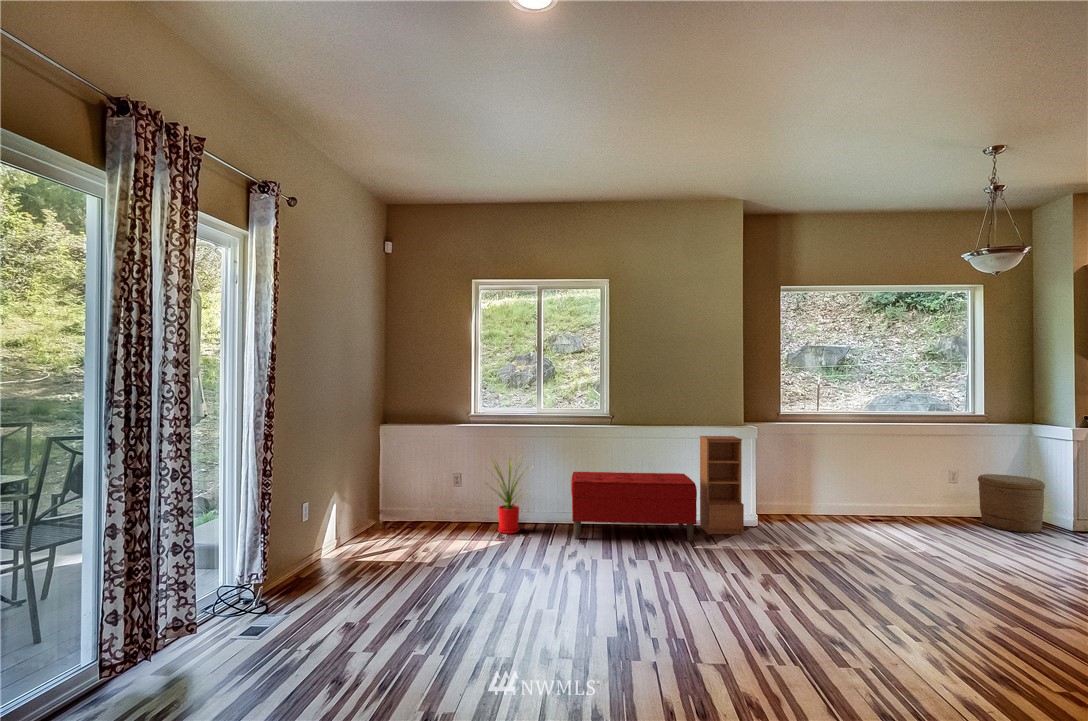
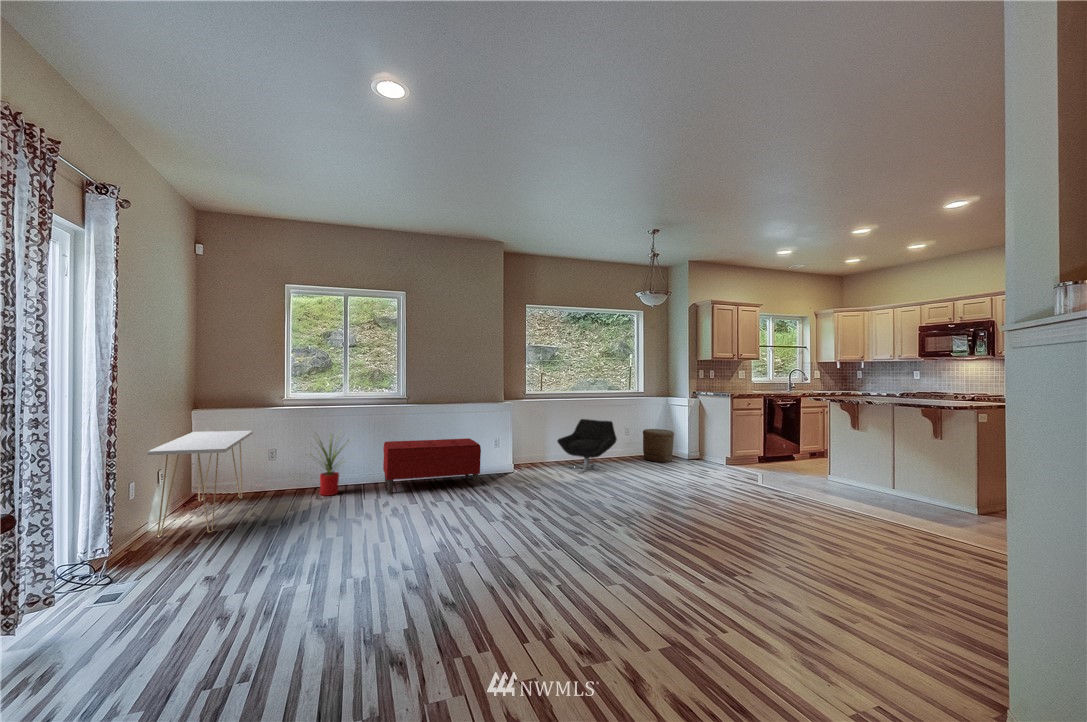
bookcase: present [700,436,744,535] -> none [480,410,511,481]
console table: none [321,450,430,565] -> present [148,431,253,537]
lounge chair: none [819,453,926,540] -> present [557,419,617,474]

